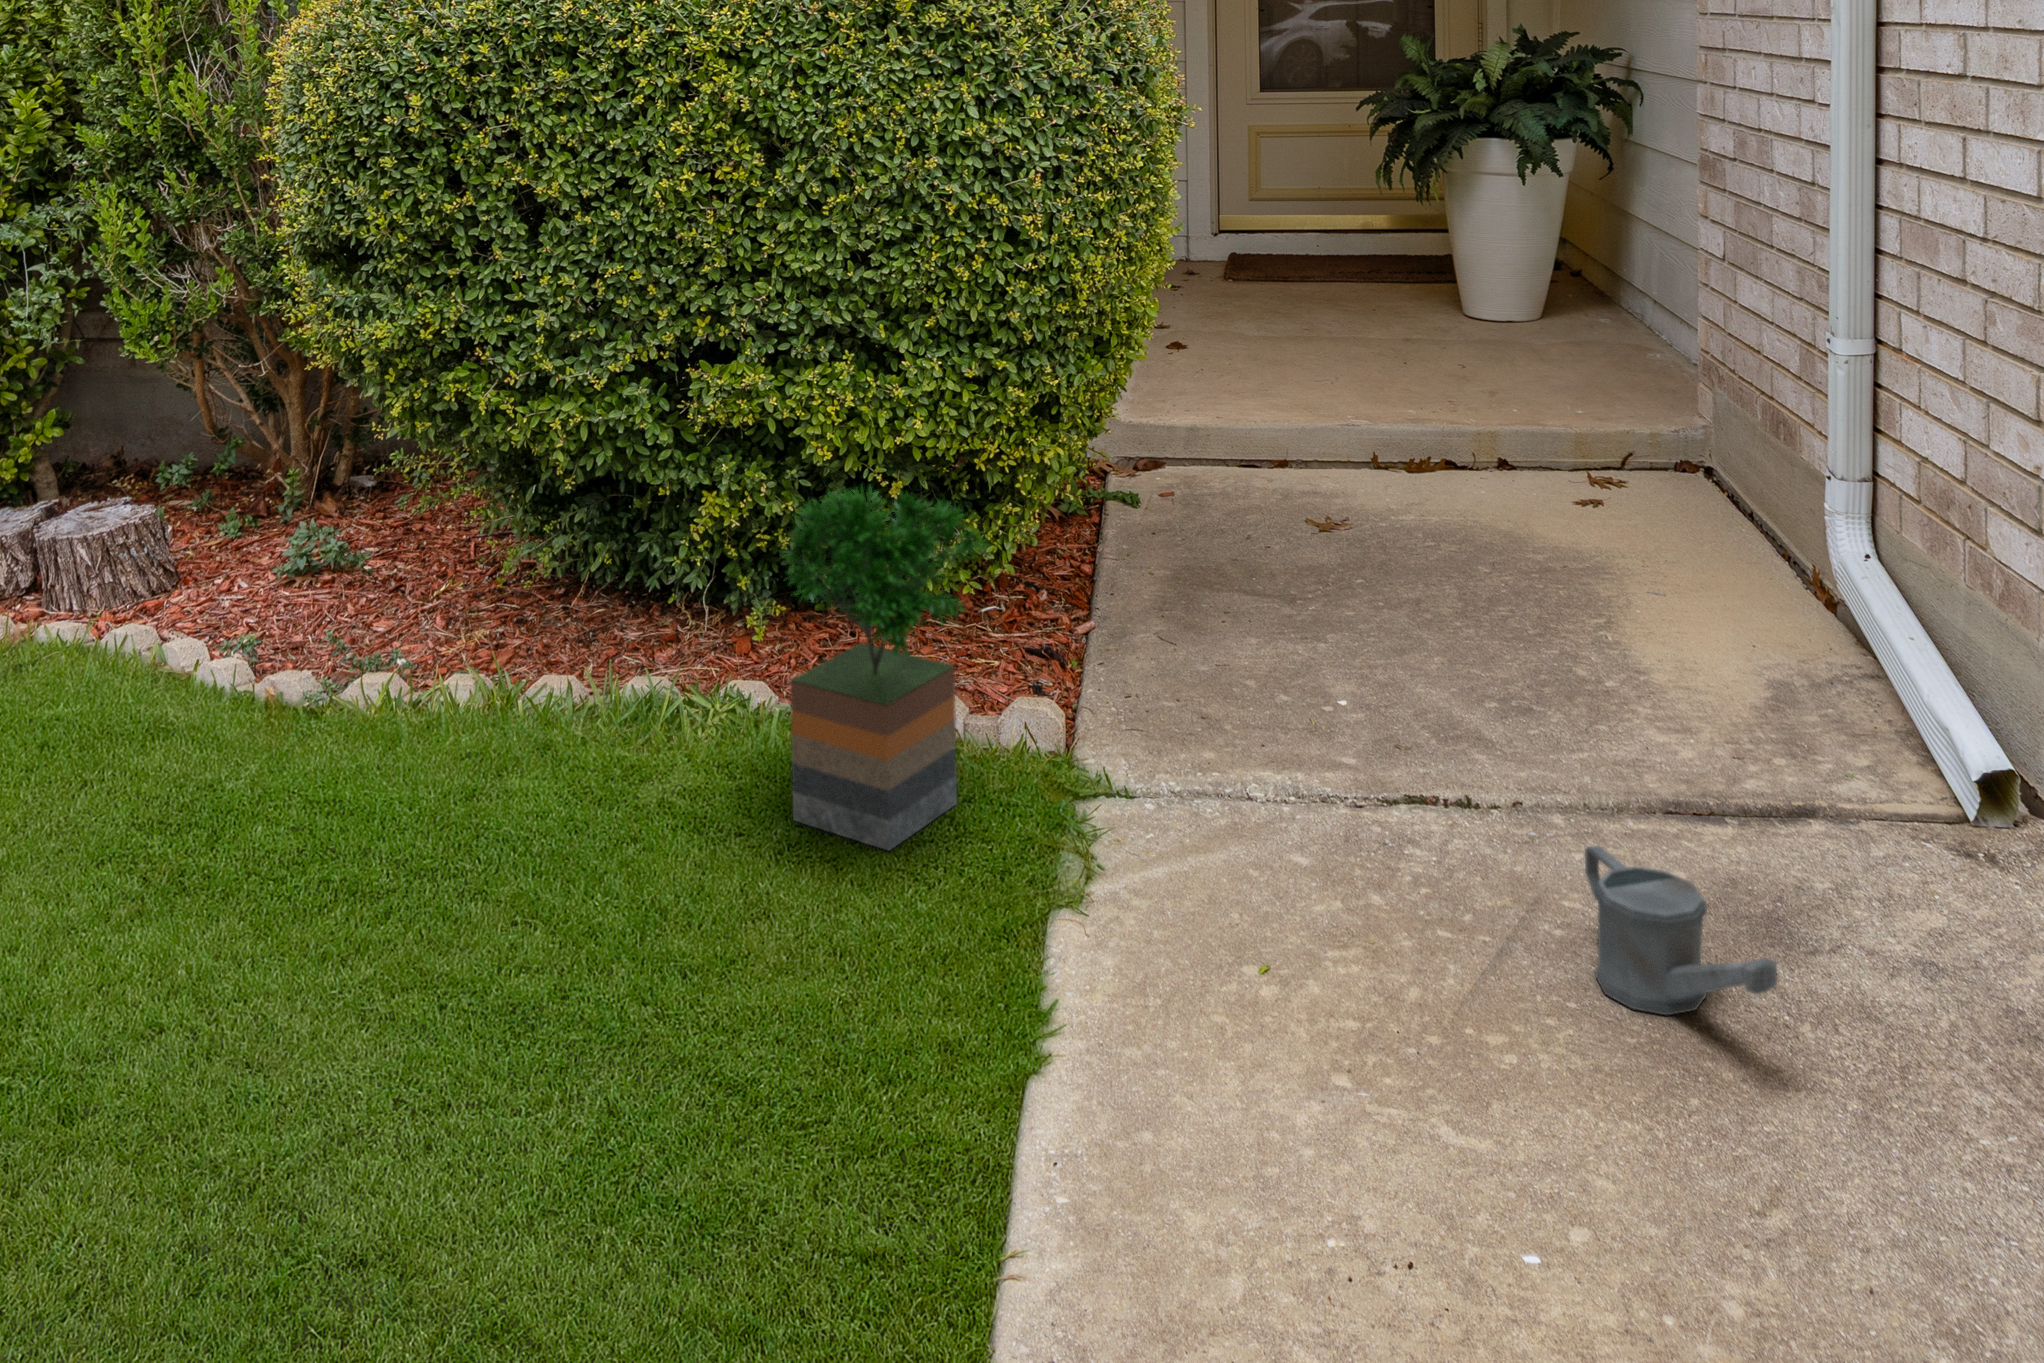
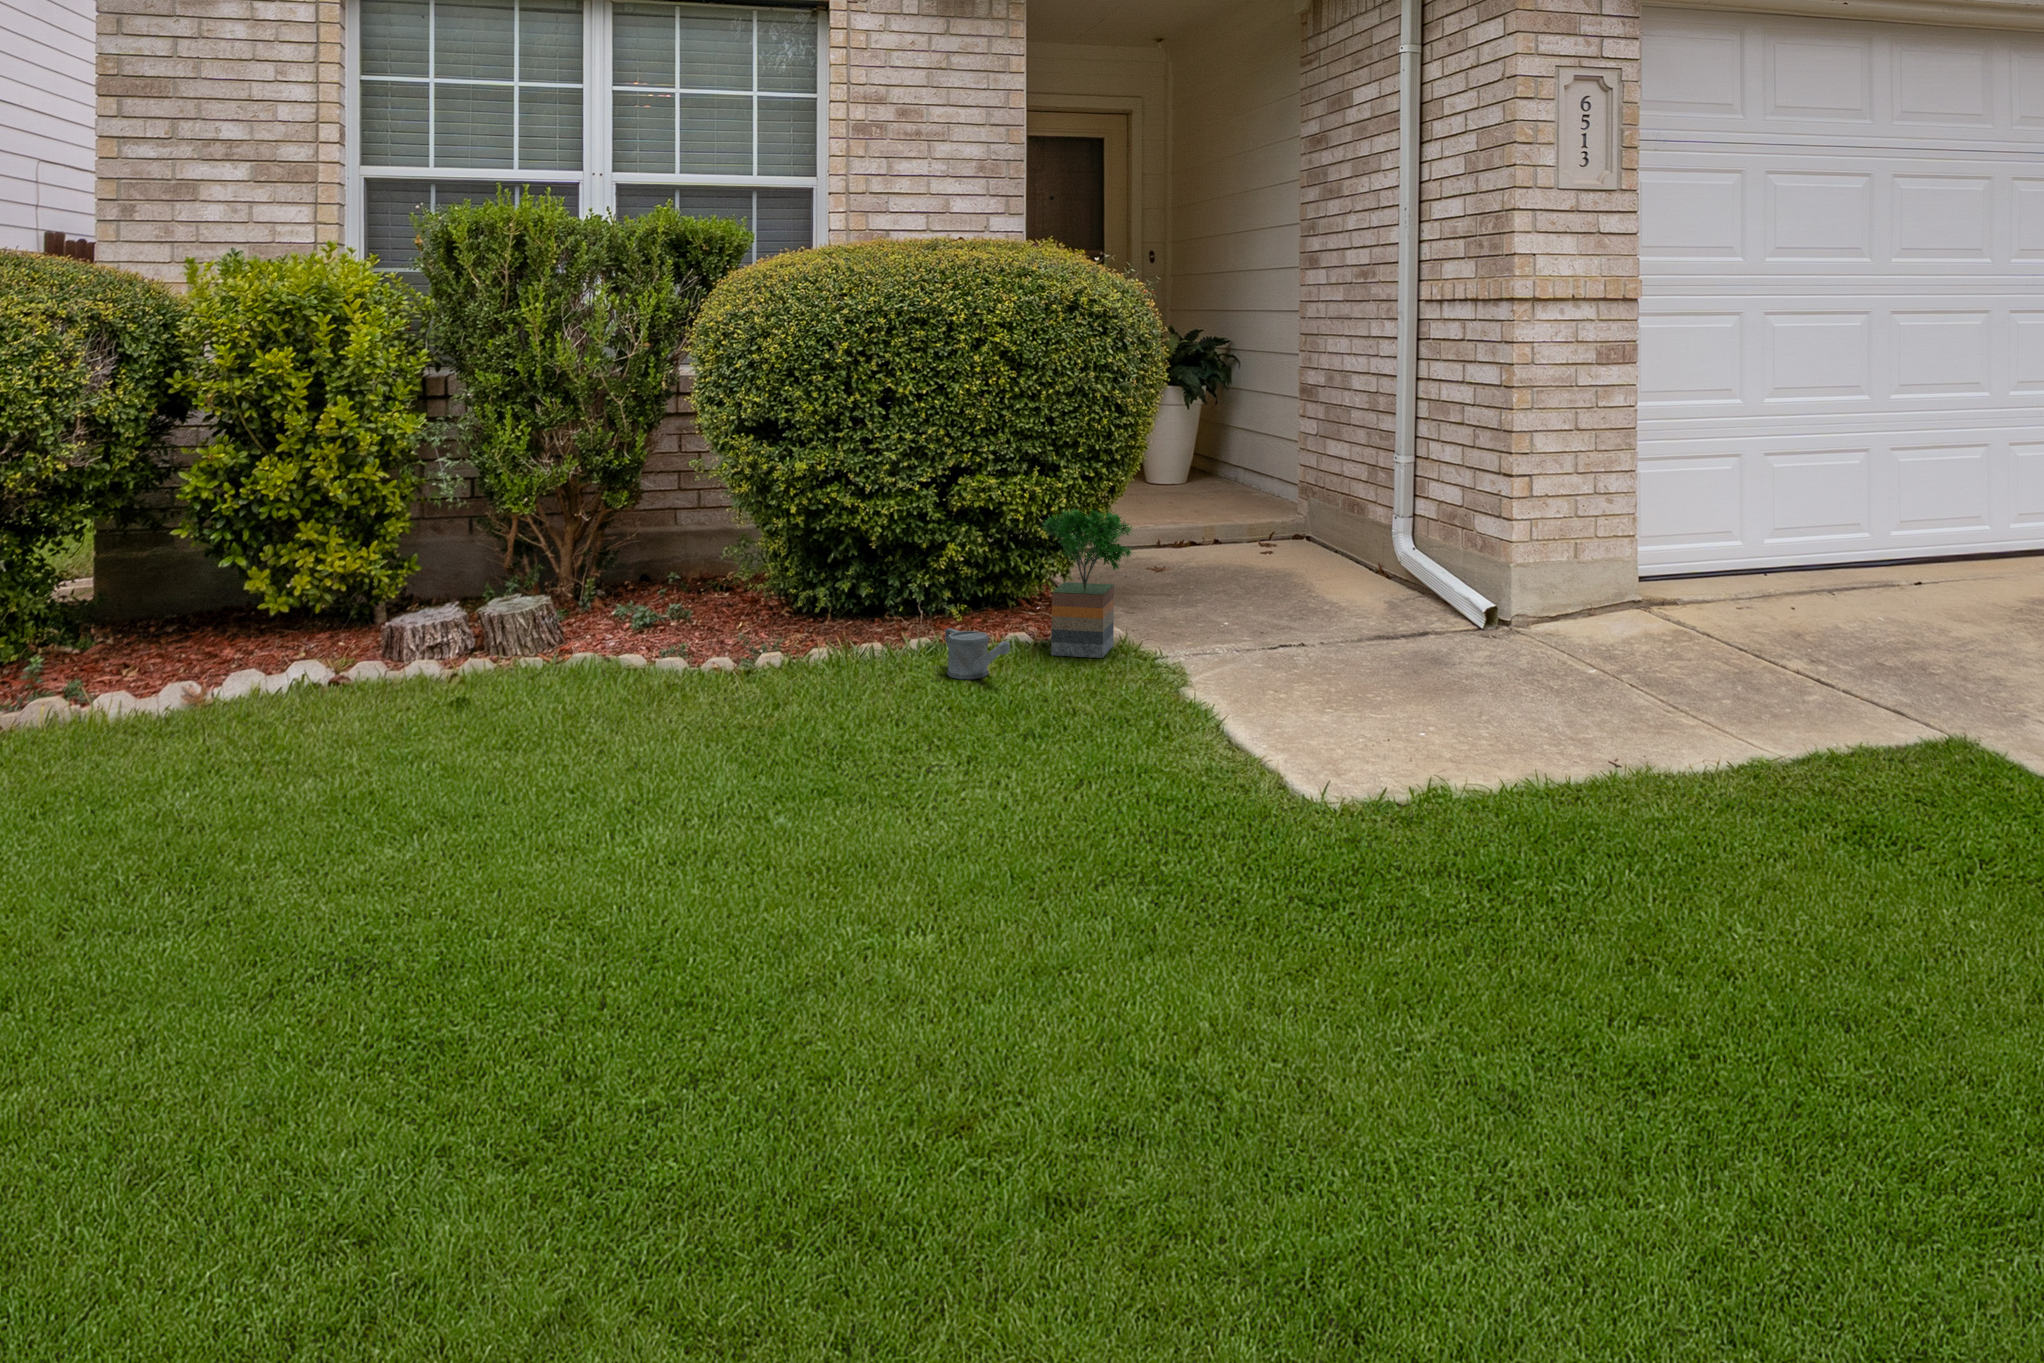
watering can: present [1585,845,1777,1015] -> present [945,628,1010,679]

